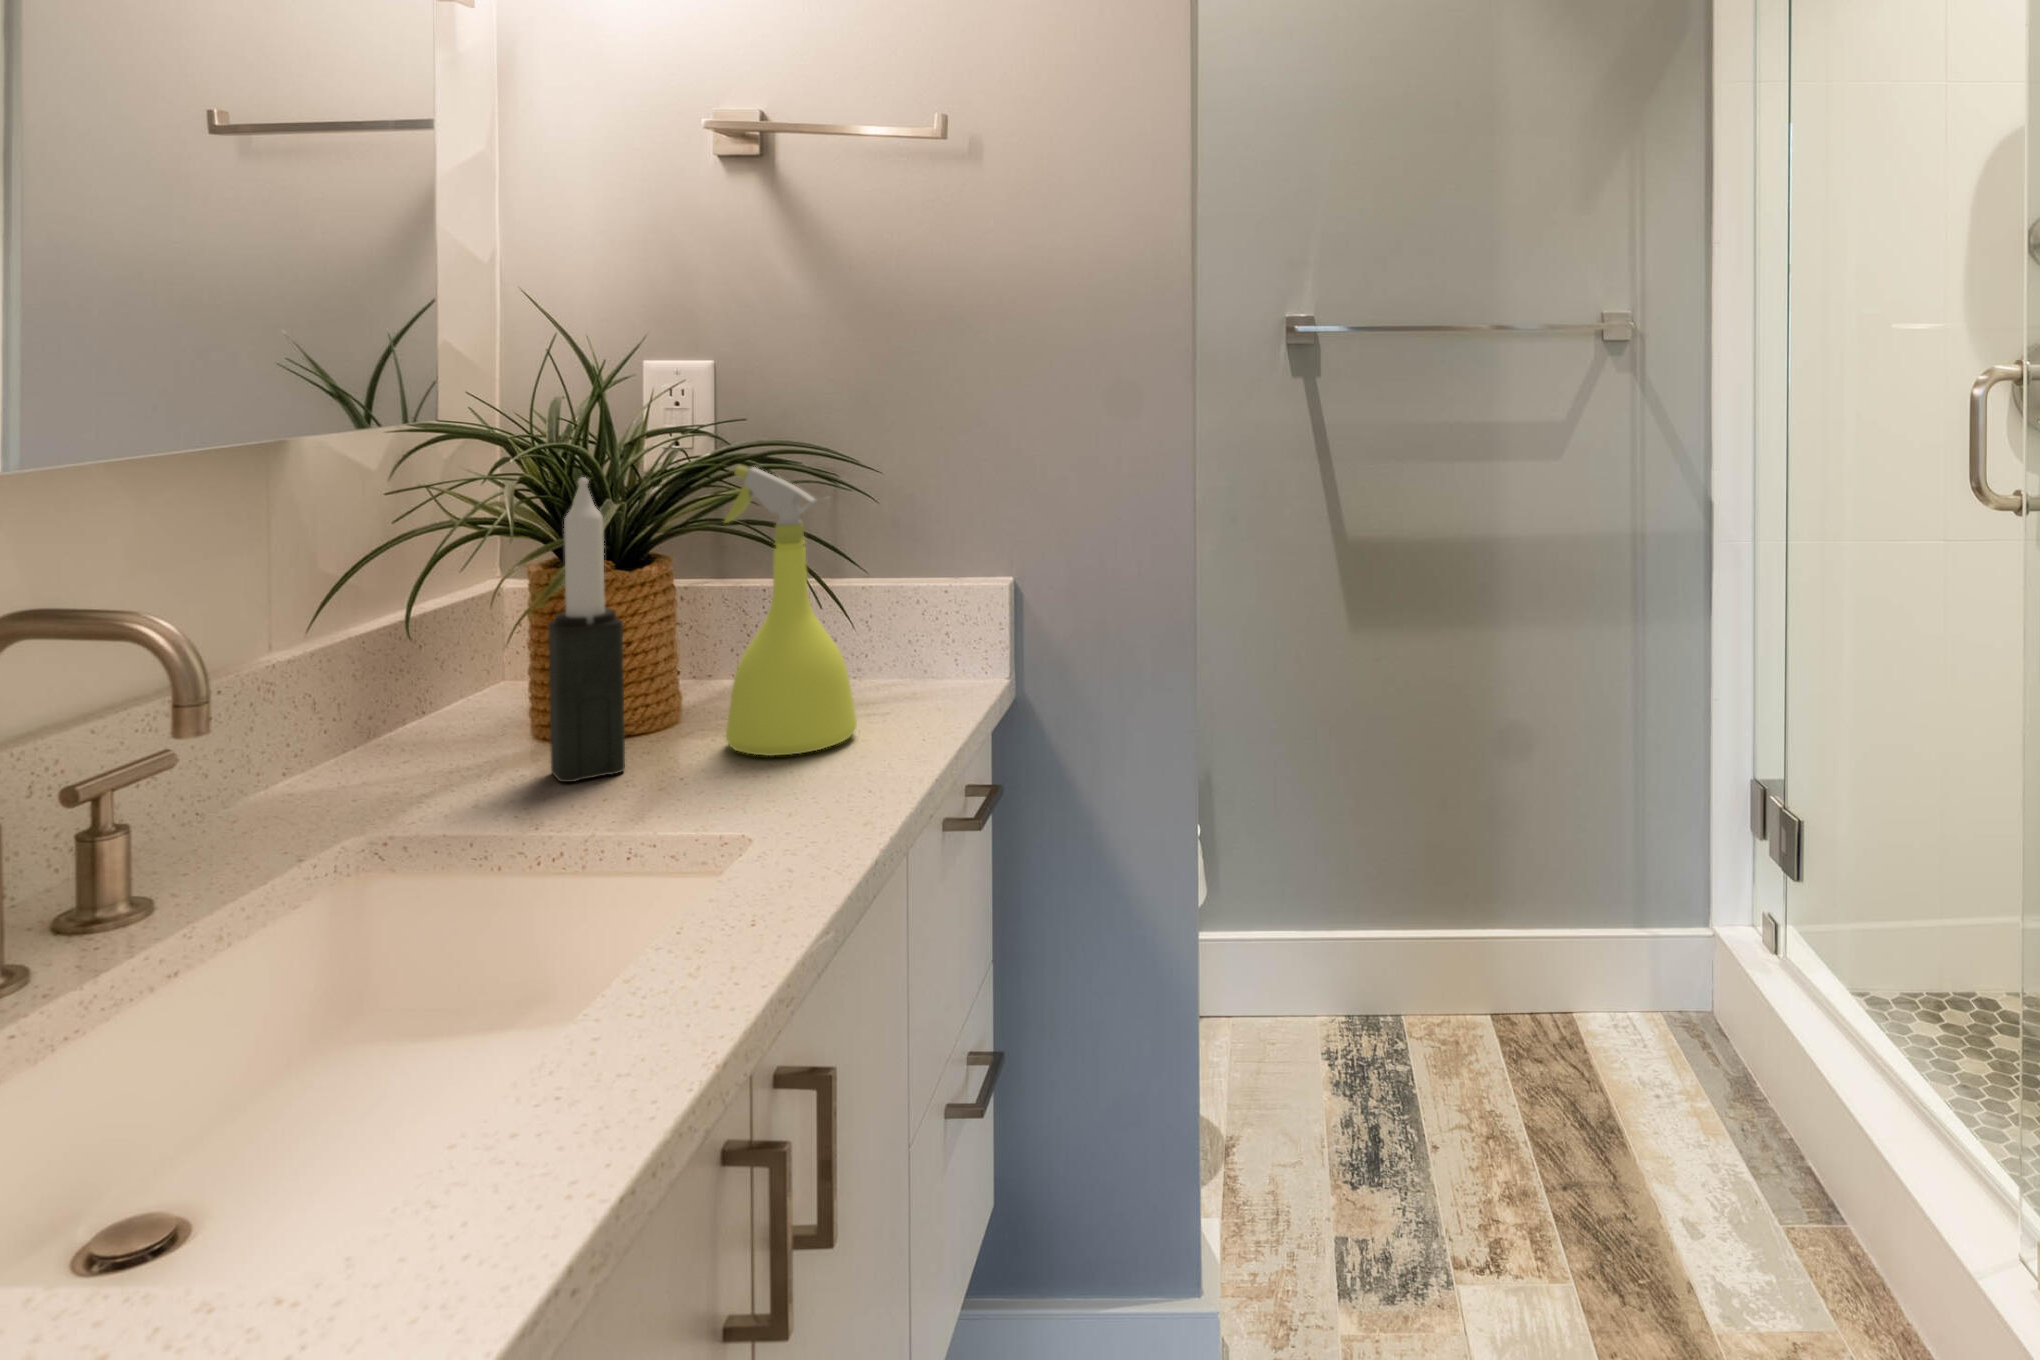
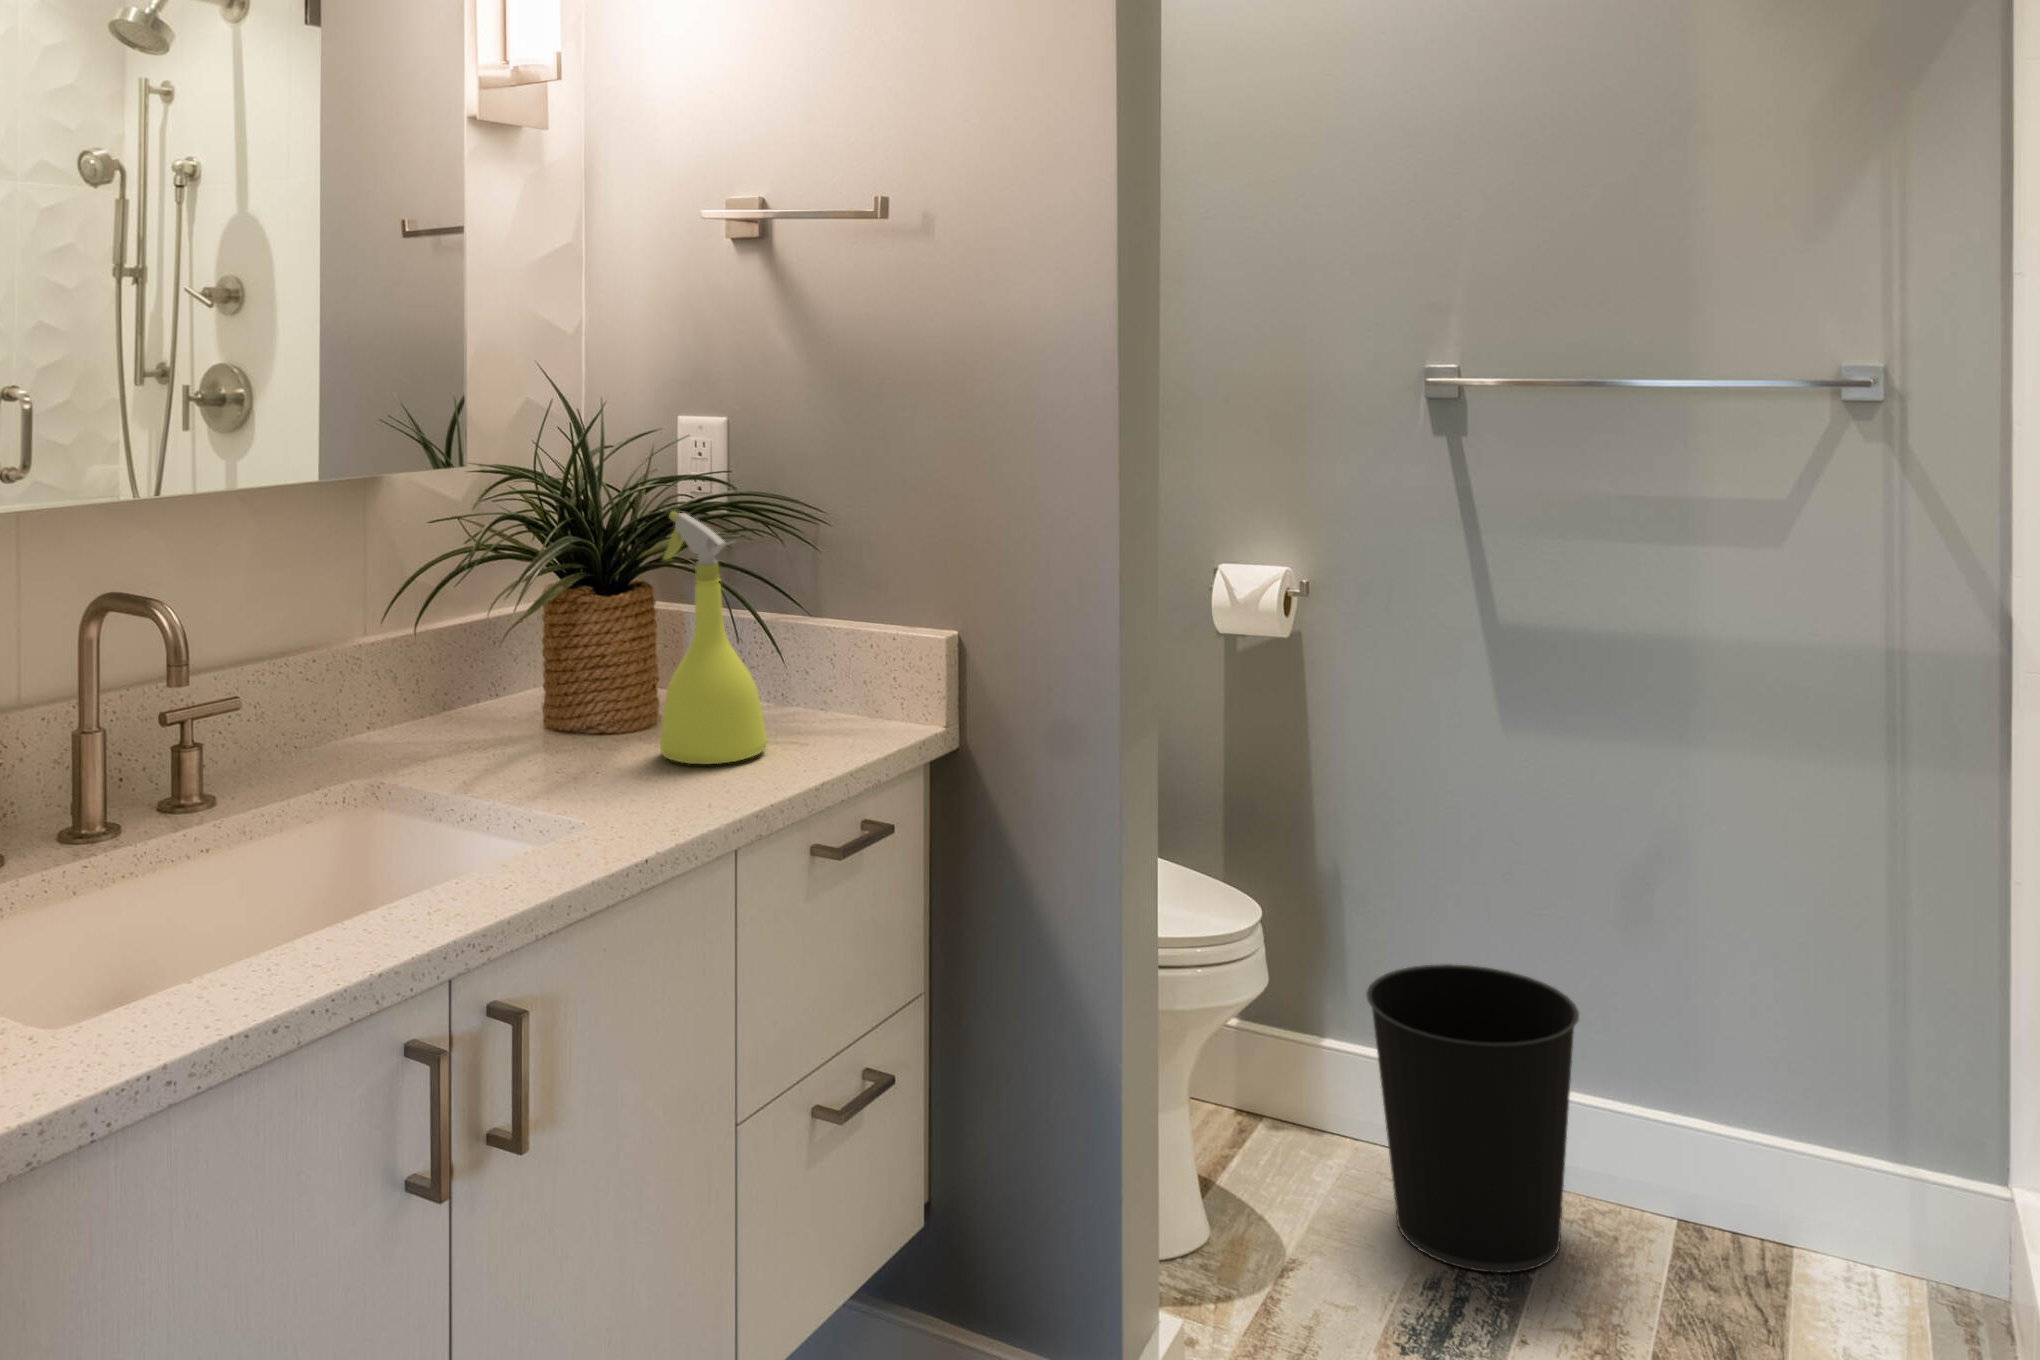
candle: present [548,477,625,782] -> none [526,518,582,764]
wastebasket: none [1274,842,1443,1100] -> present [1367,964,1579,1273]

